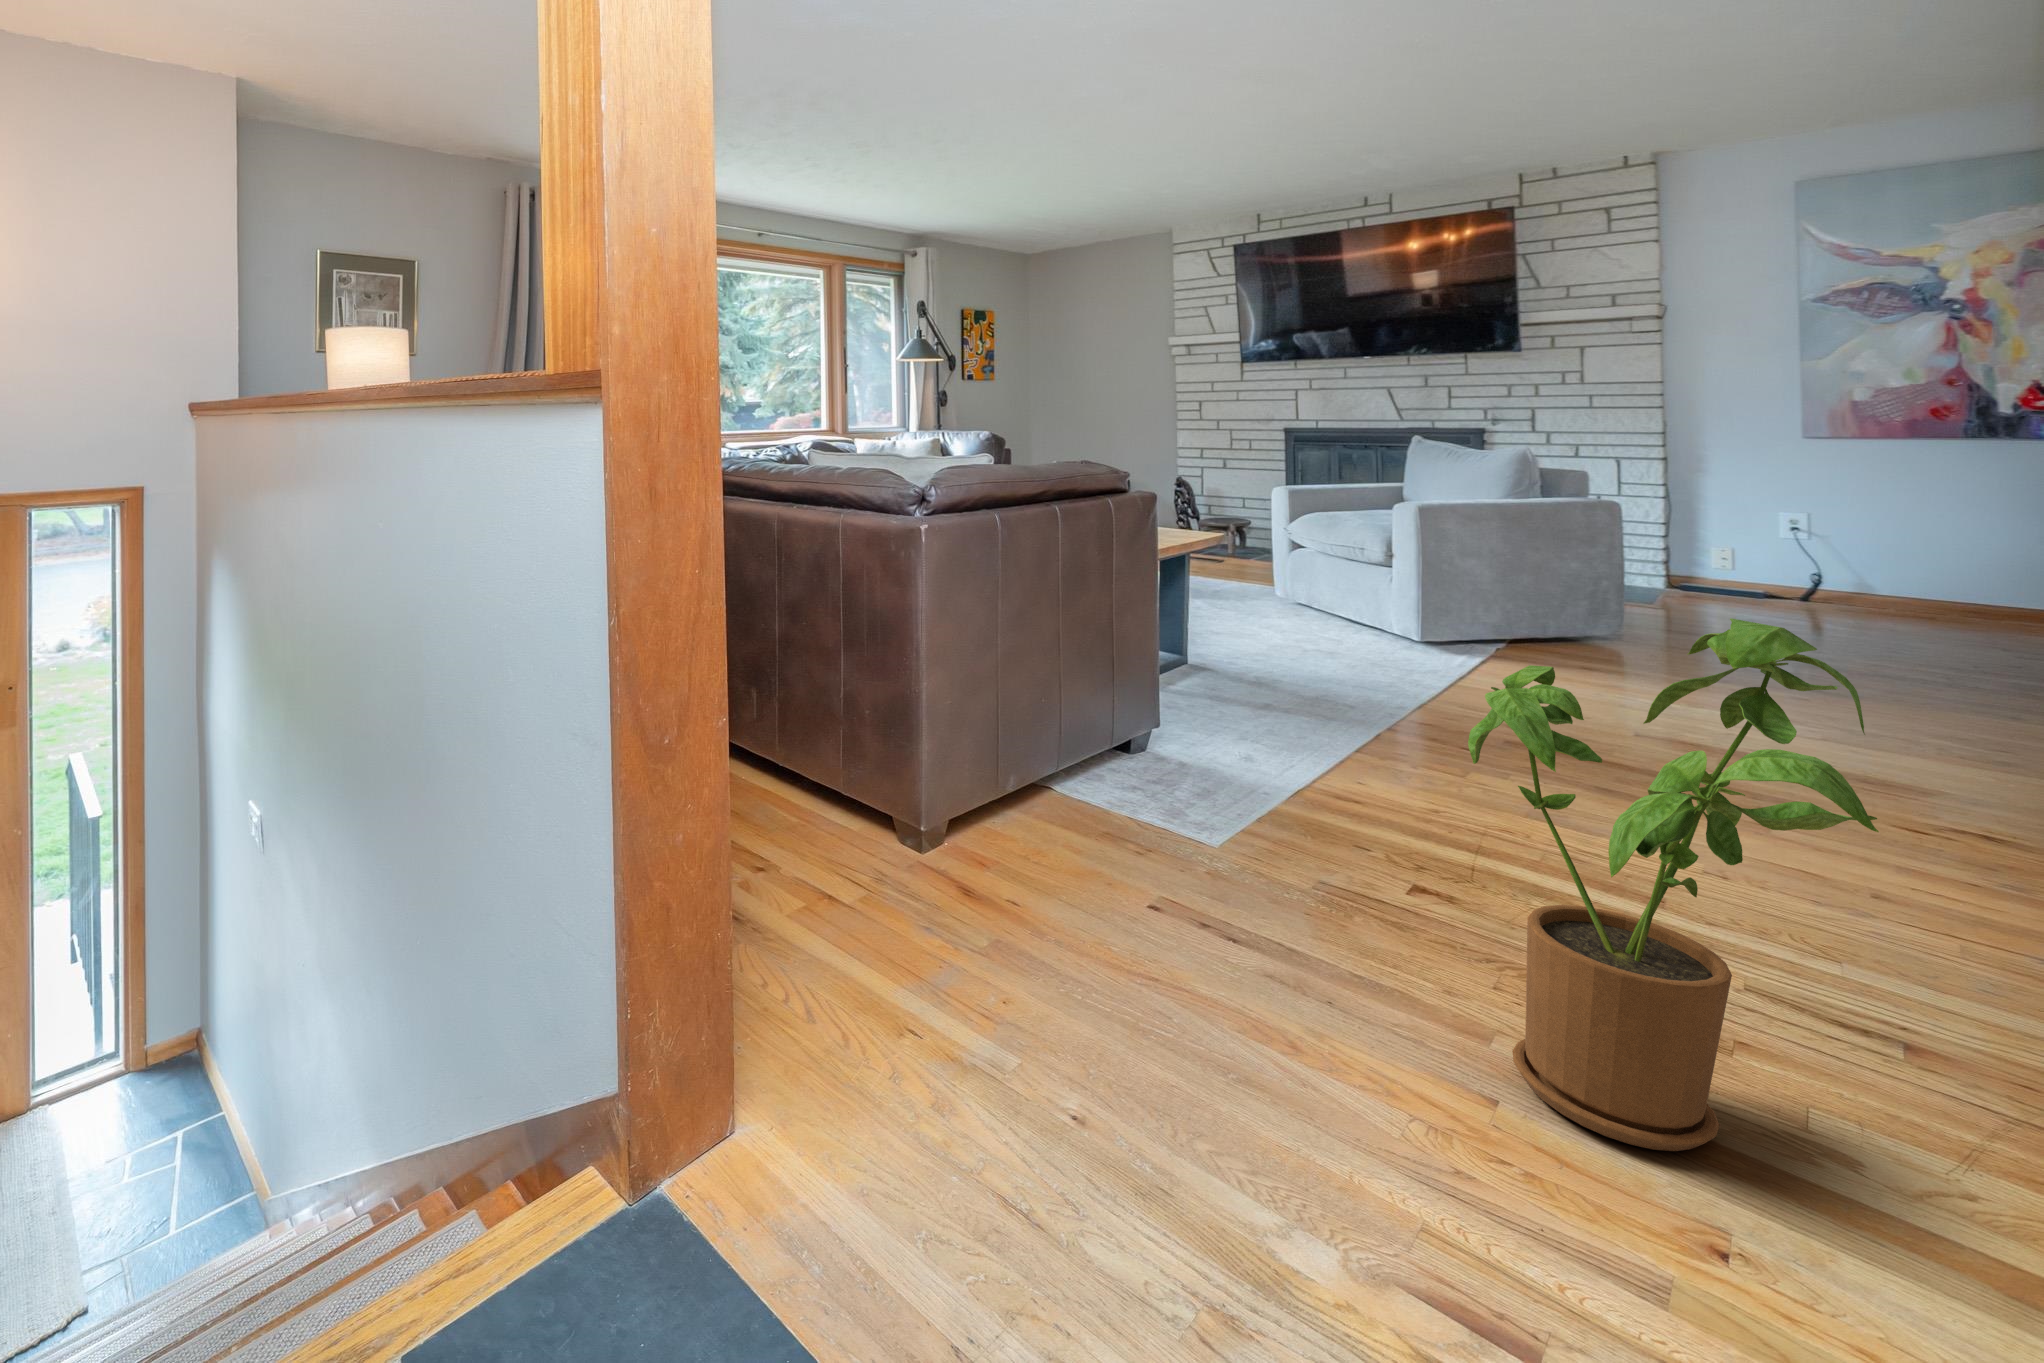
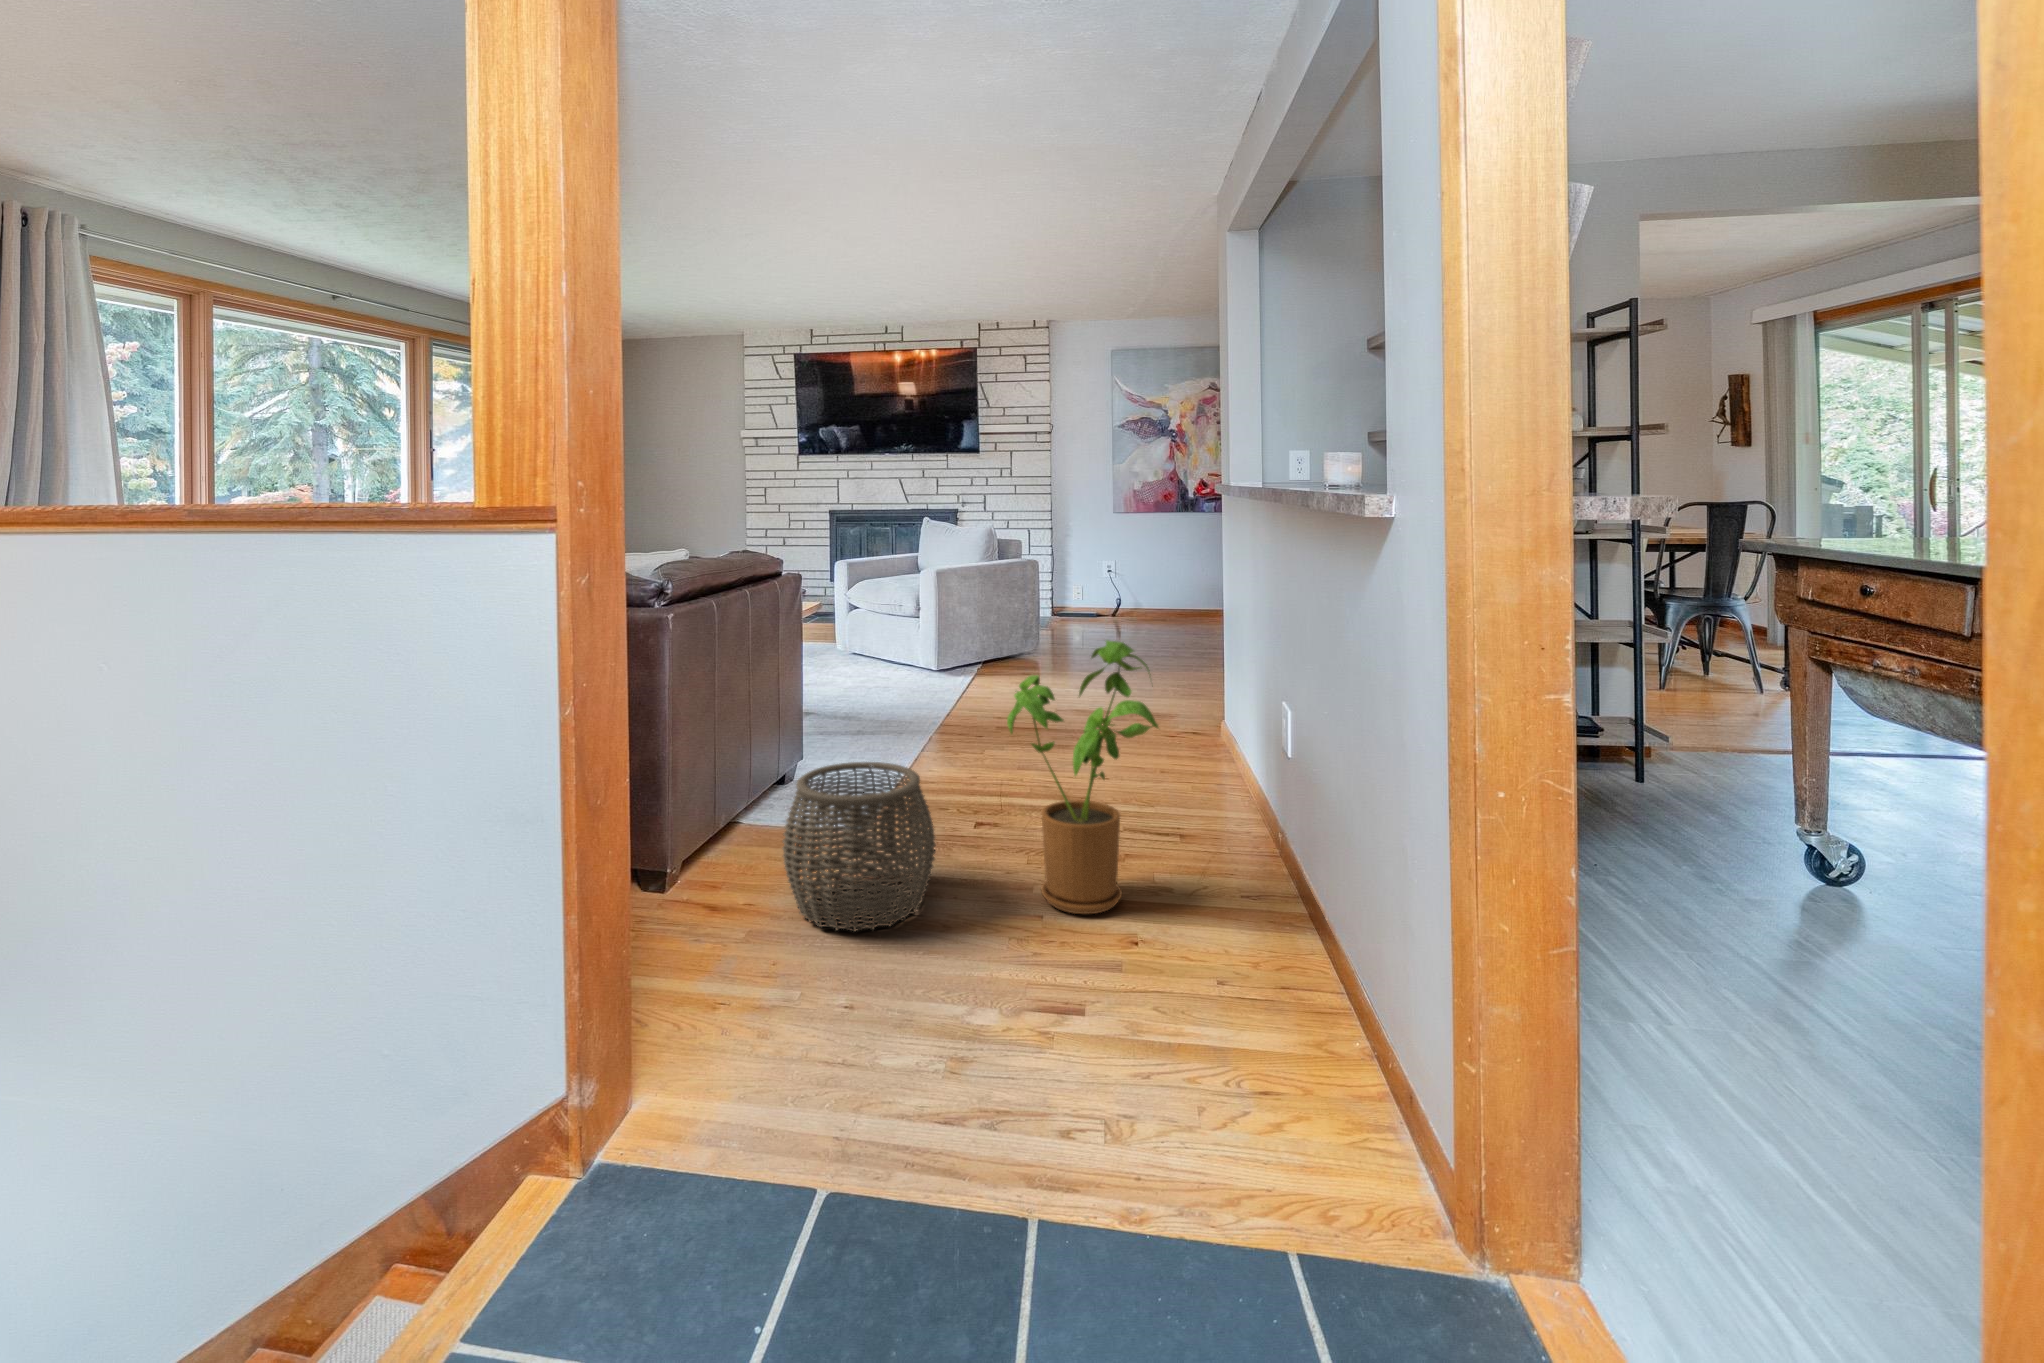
woven basket: none [1053,746,1304,1013] -> present [782,762,936,931]

